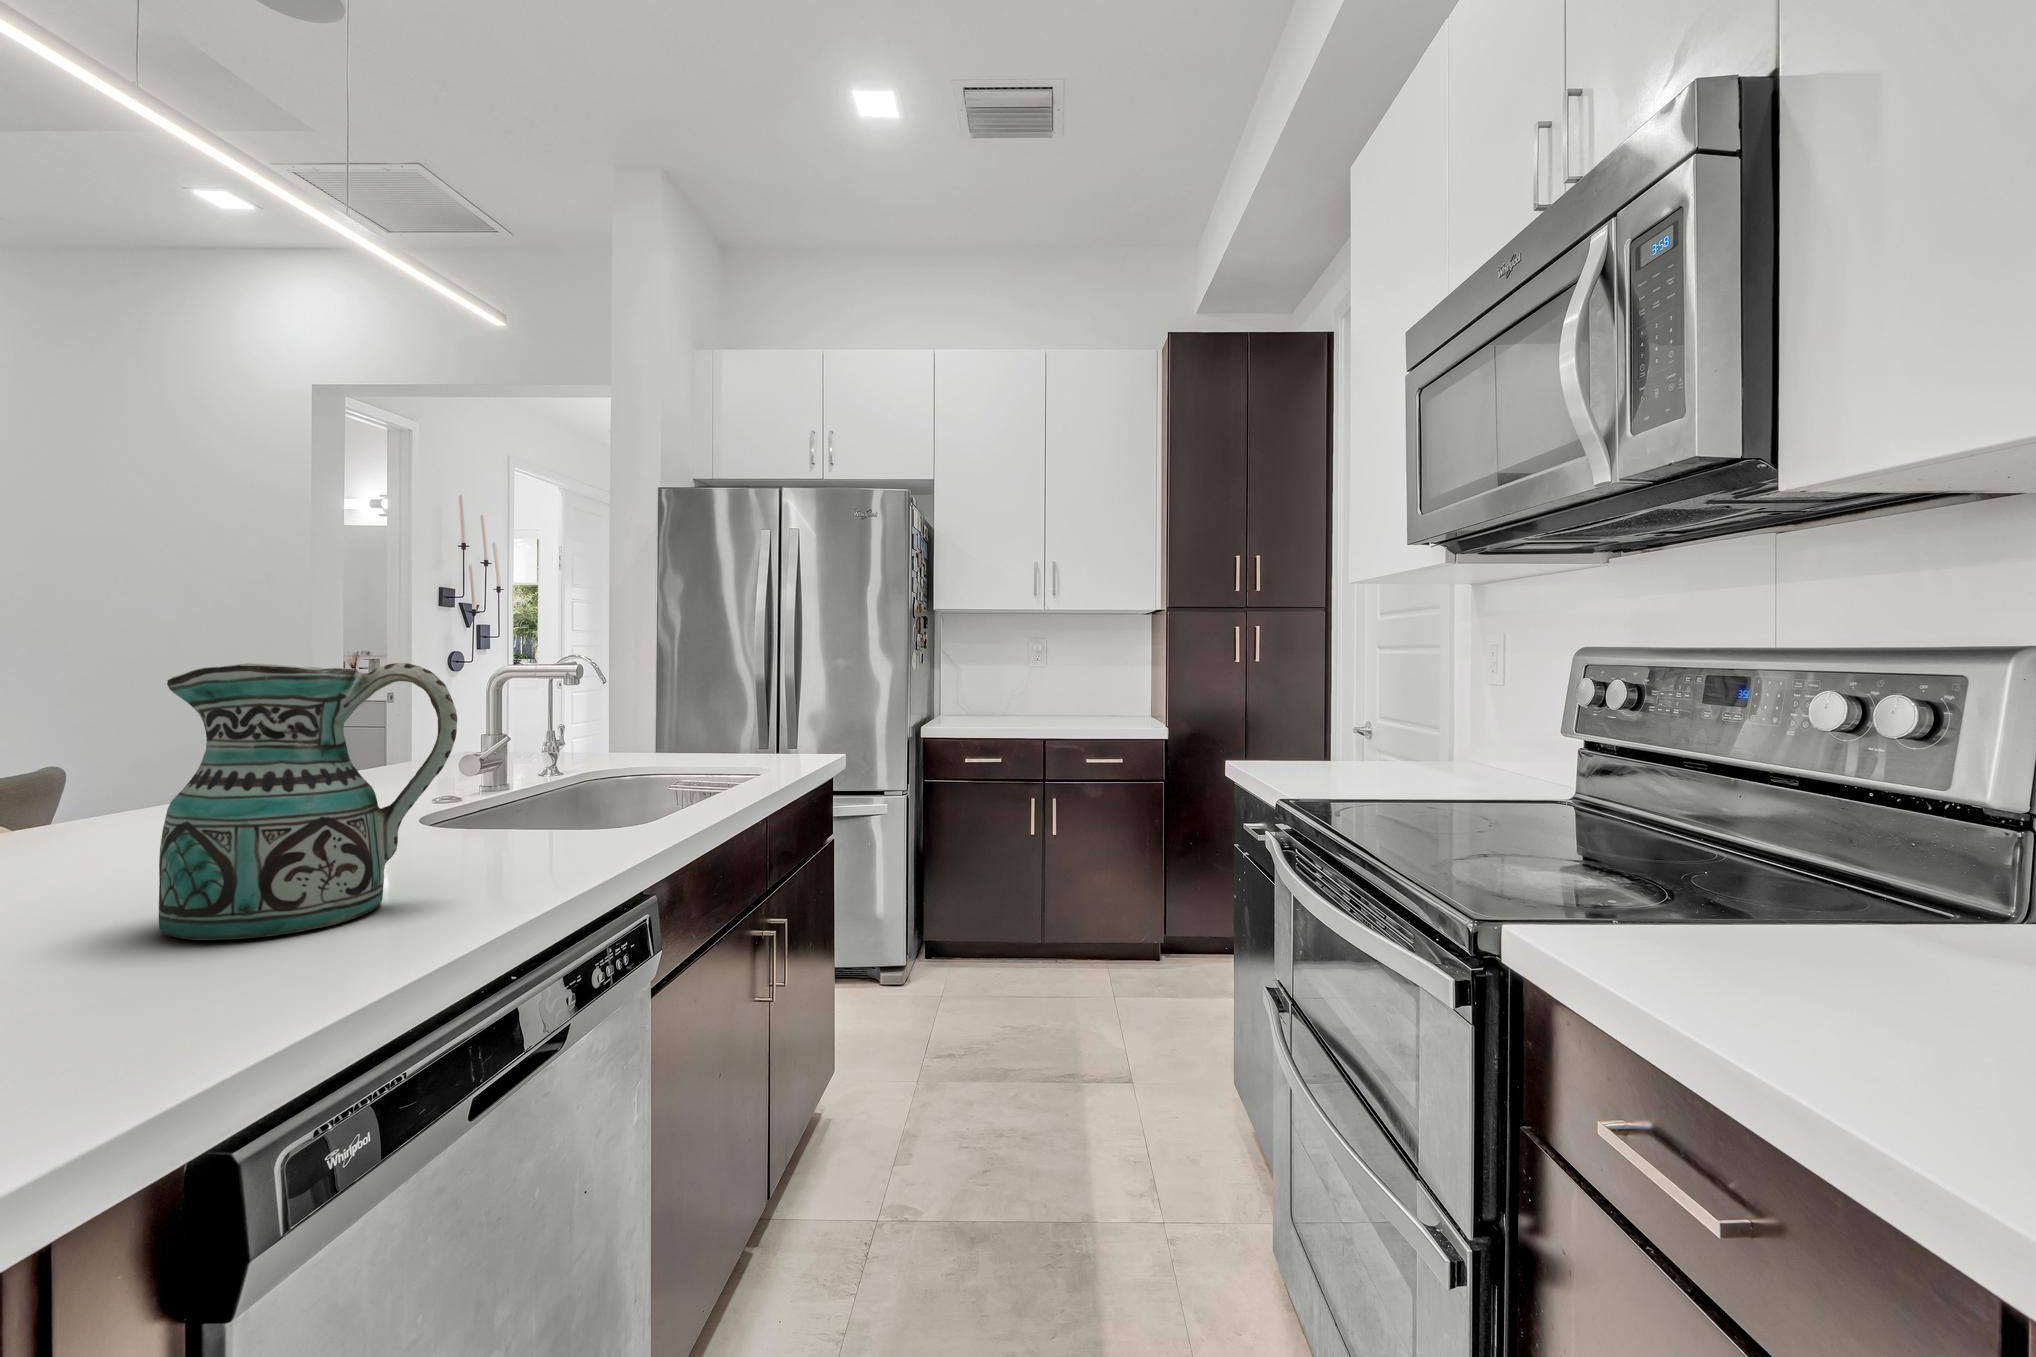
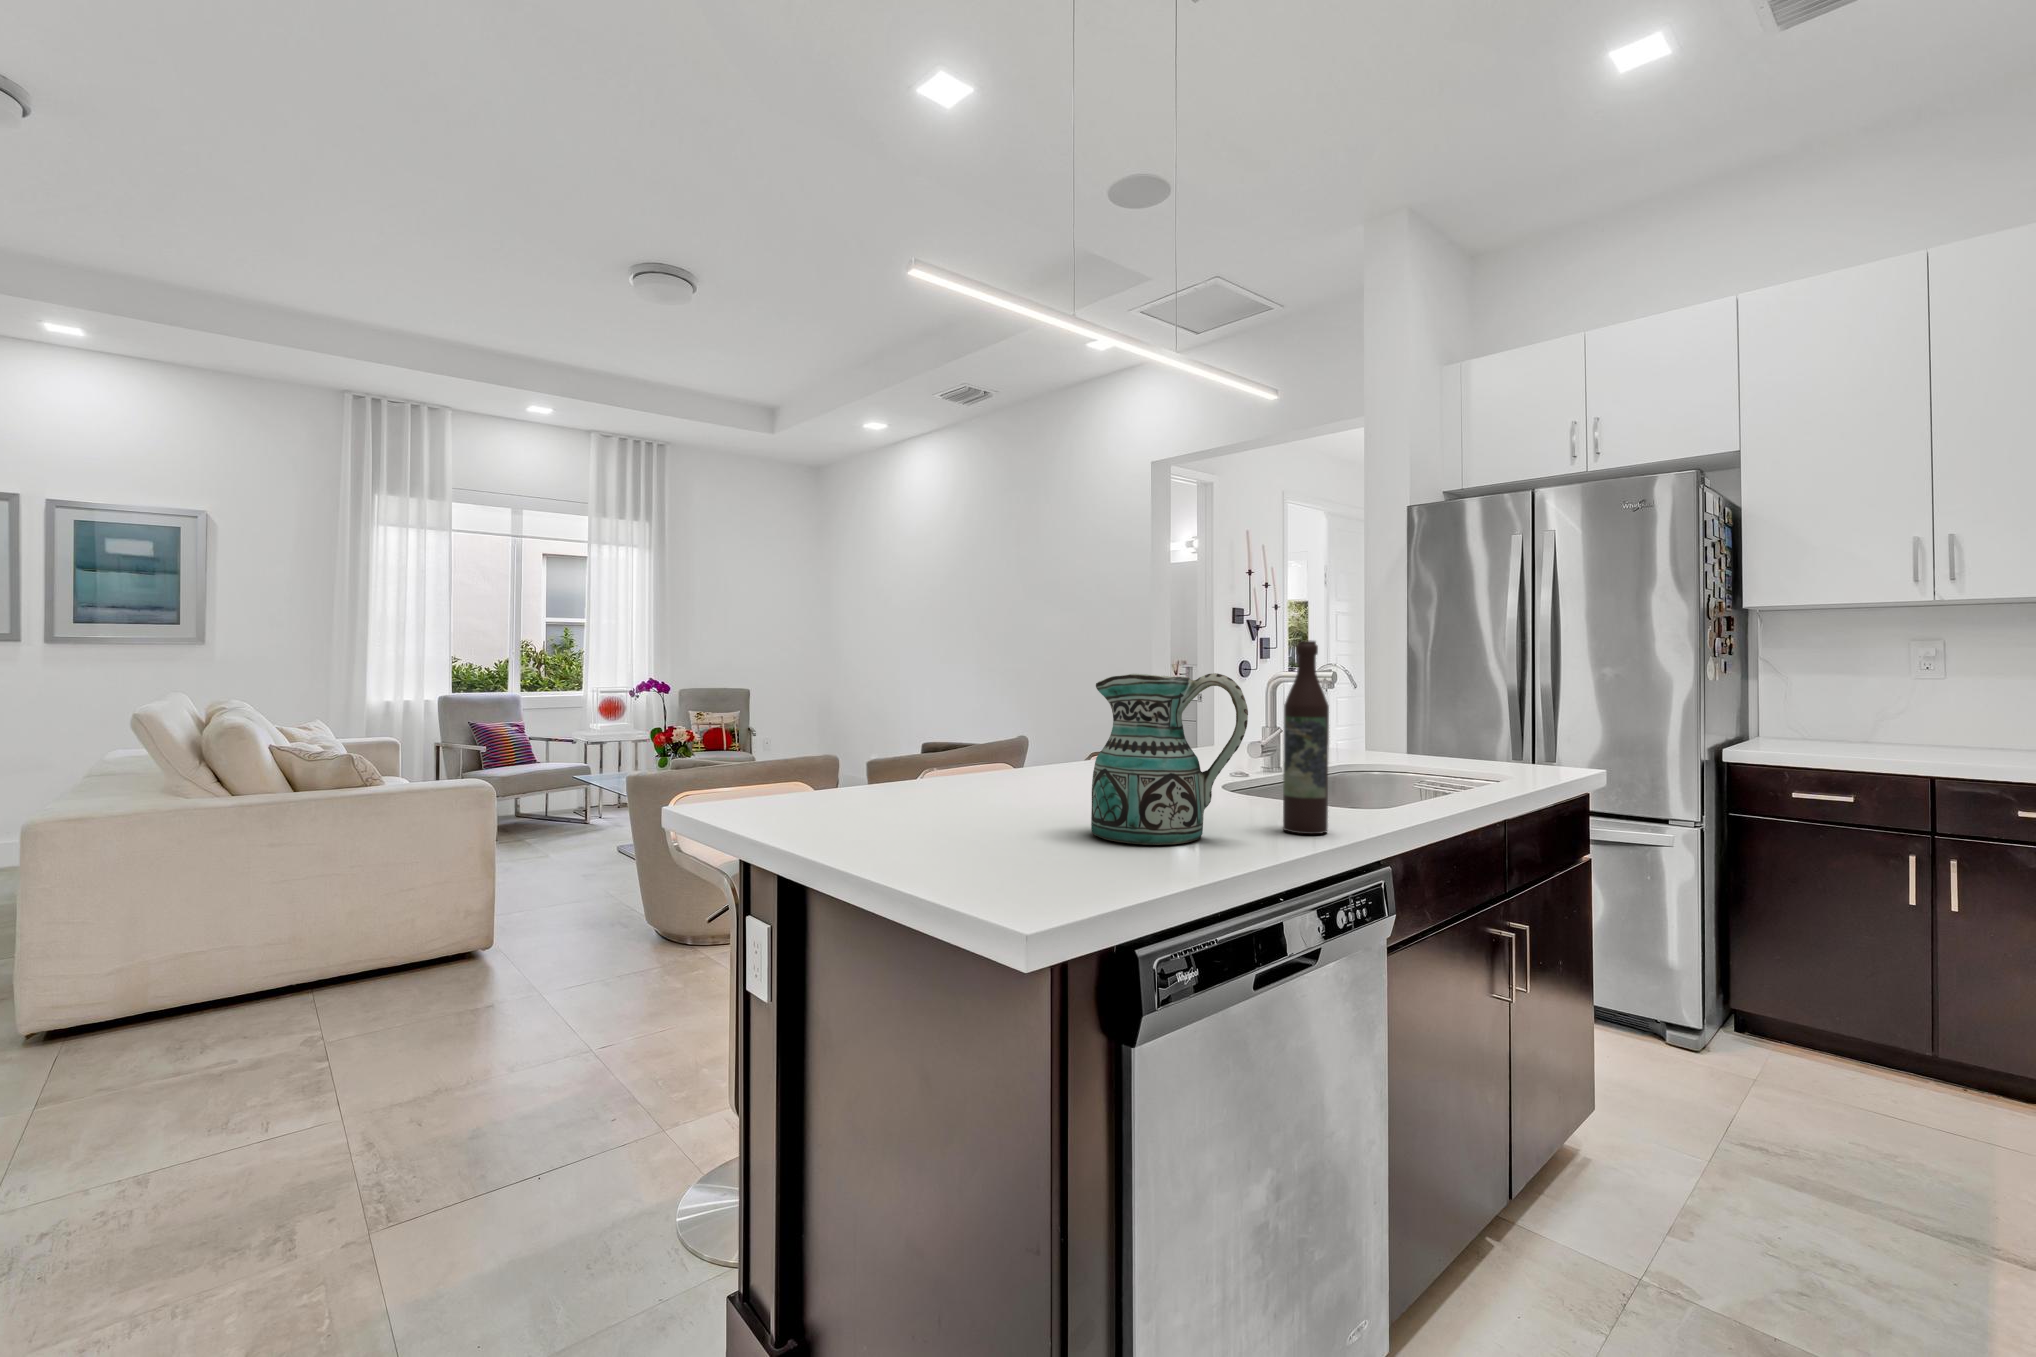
wine bottle: none [512,620,575,875] -> present [1283,640,1329,834]

